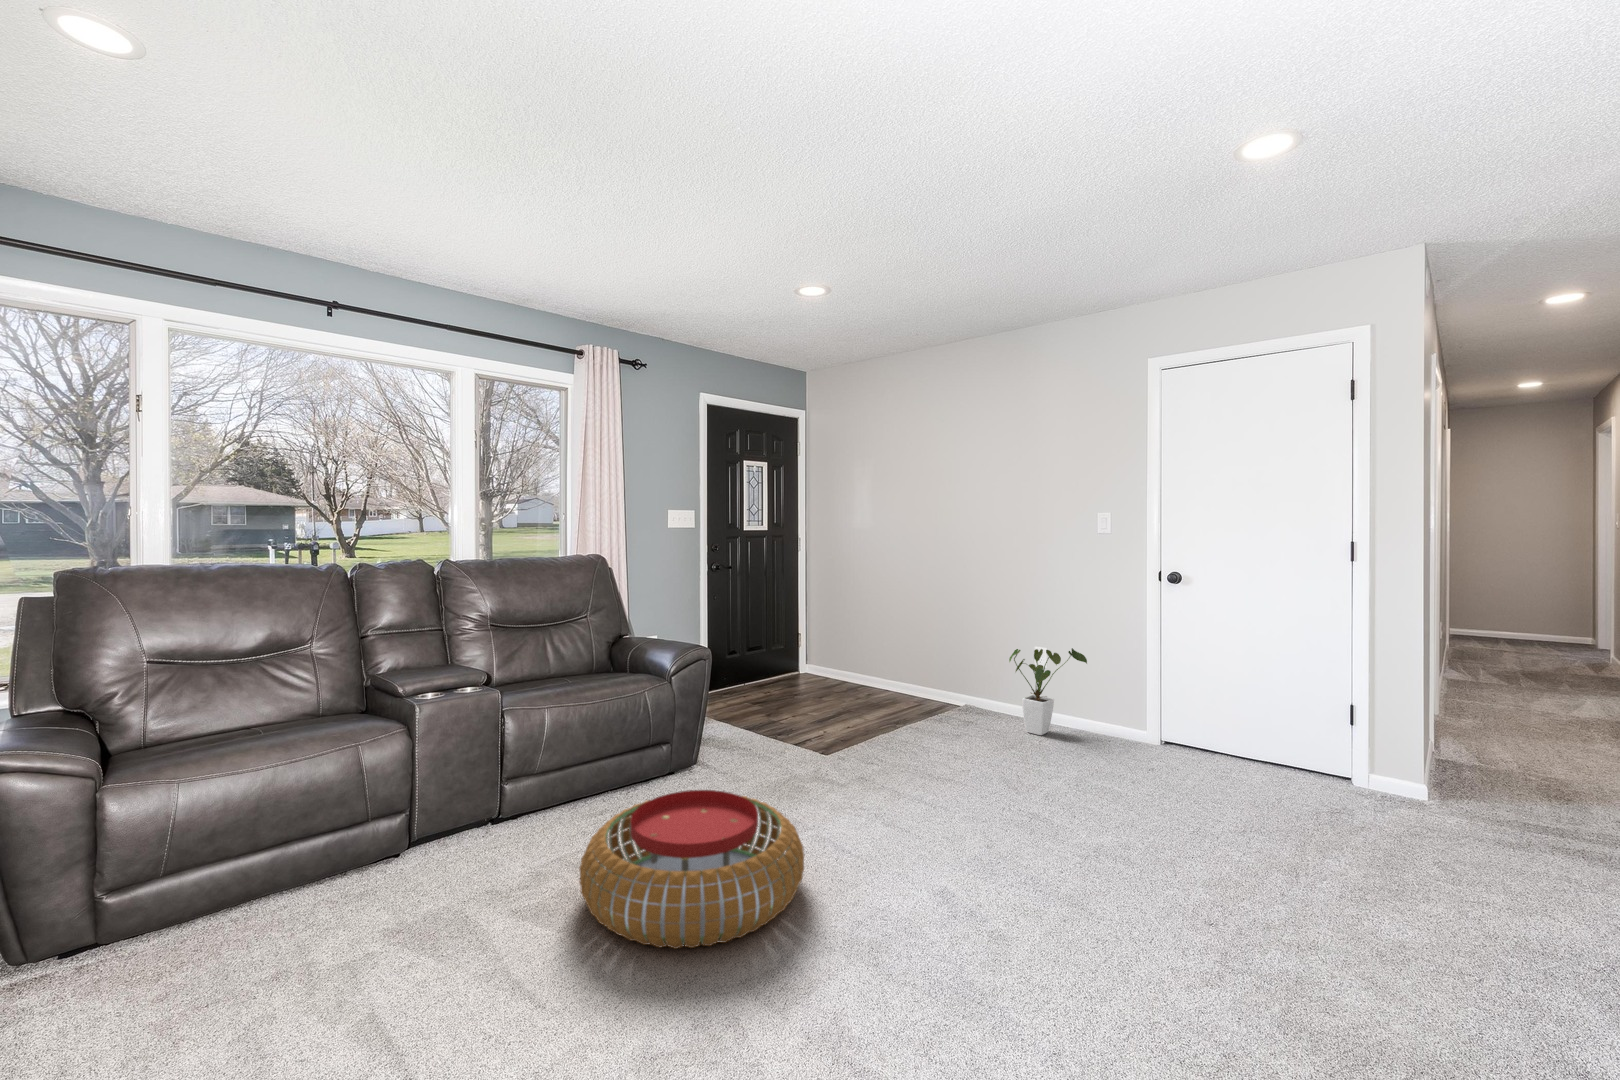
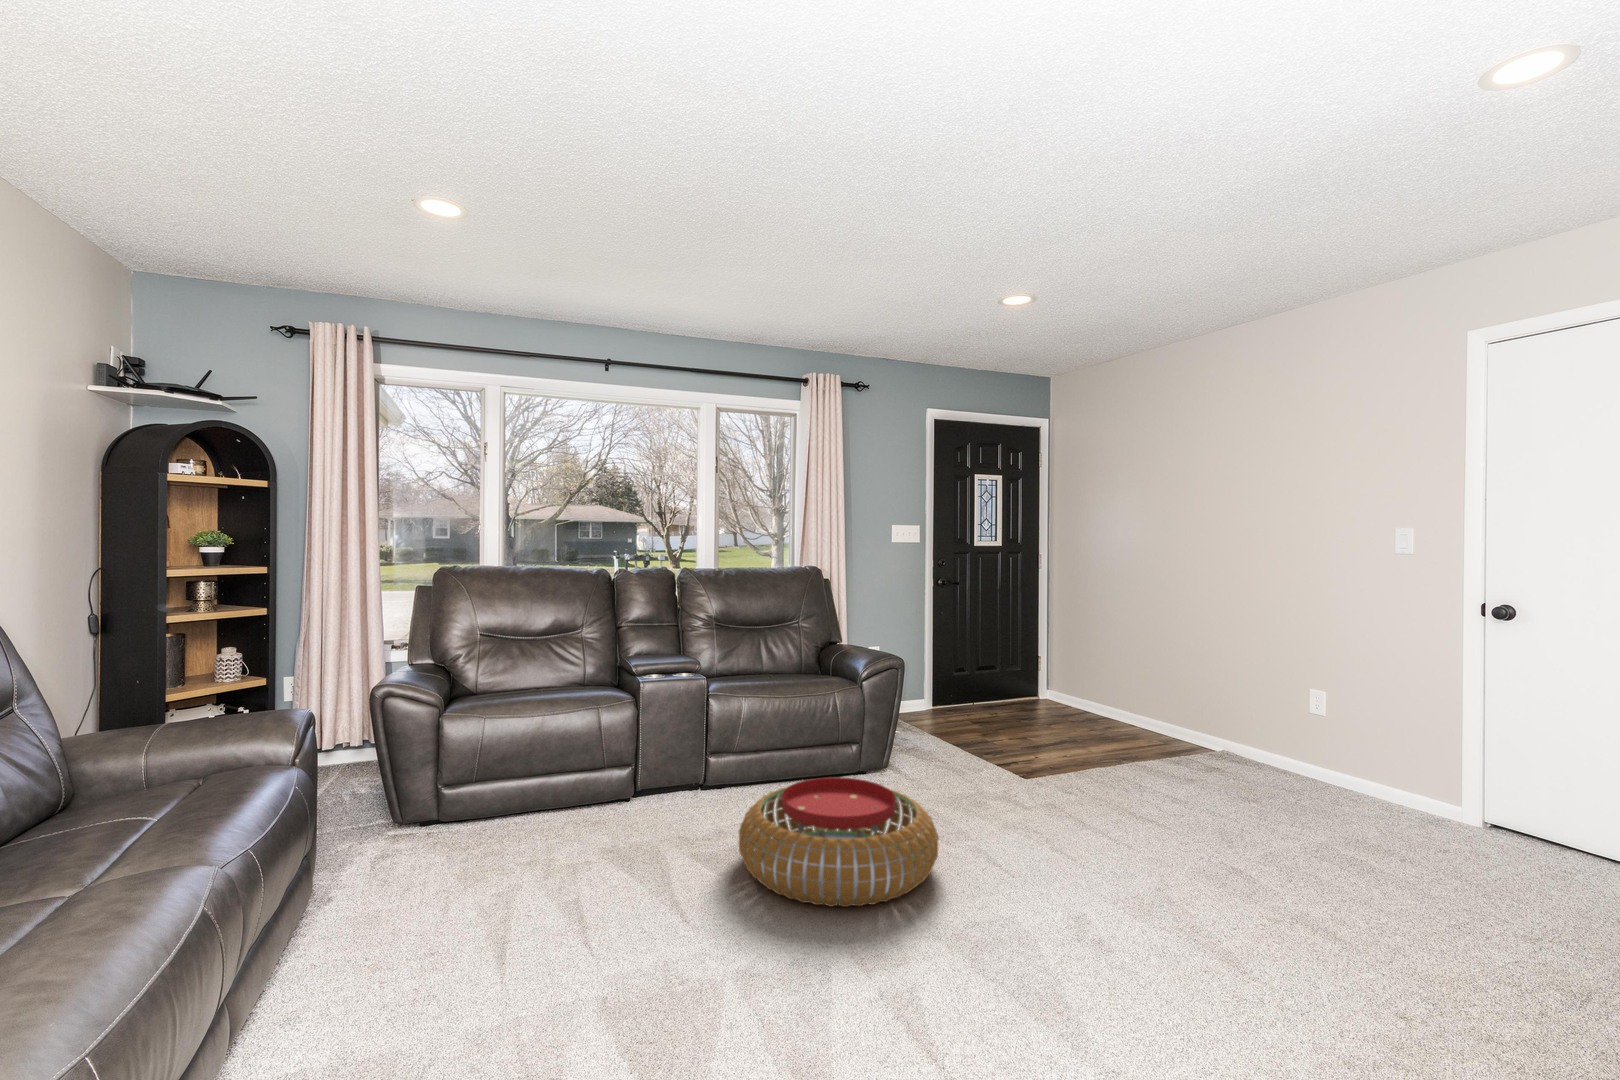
house plant: present [1009,648,1087,735] -> none [1256,685,1372,792]

